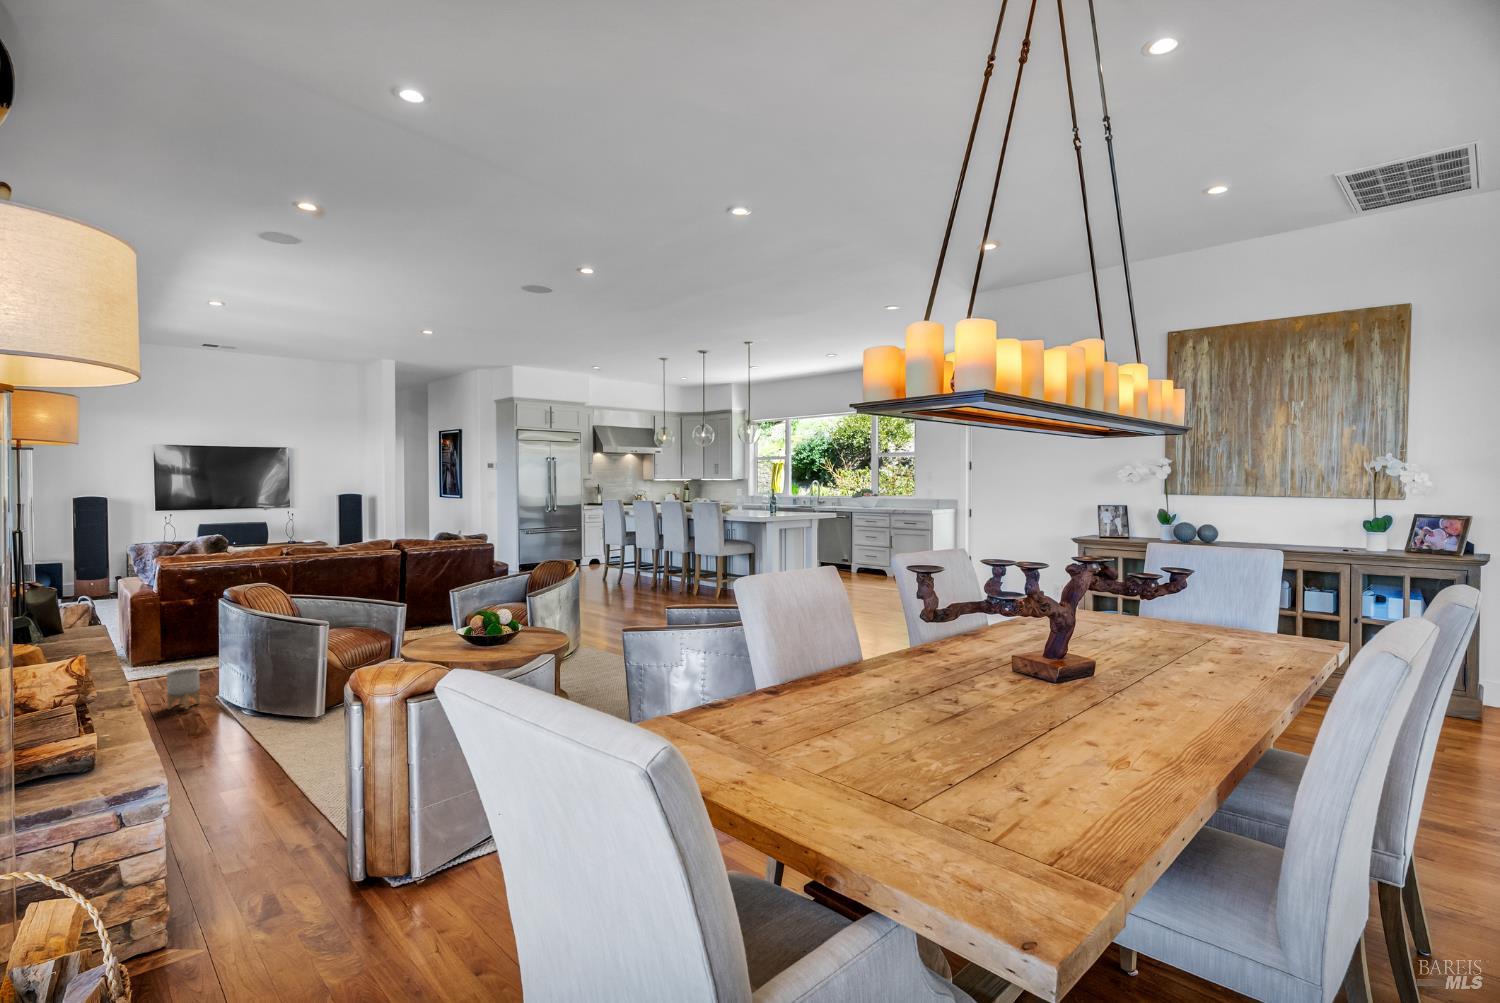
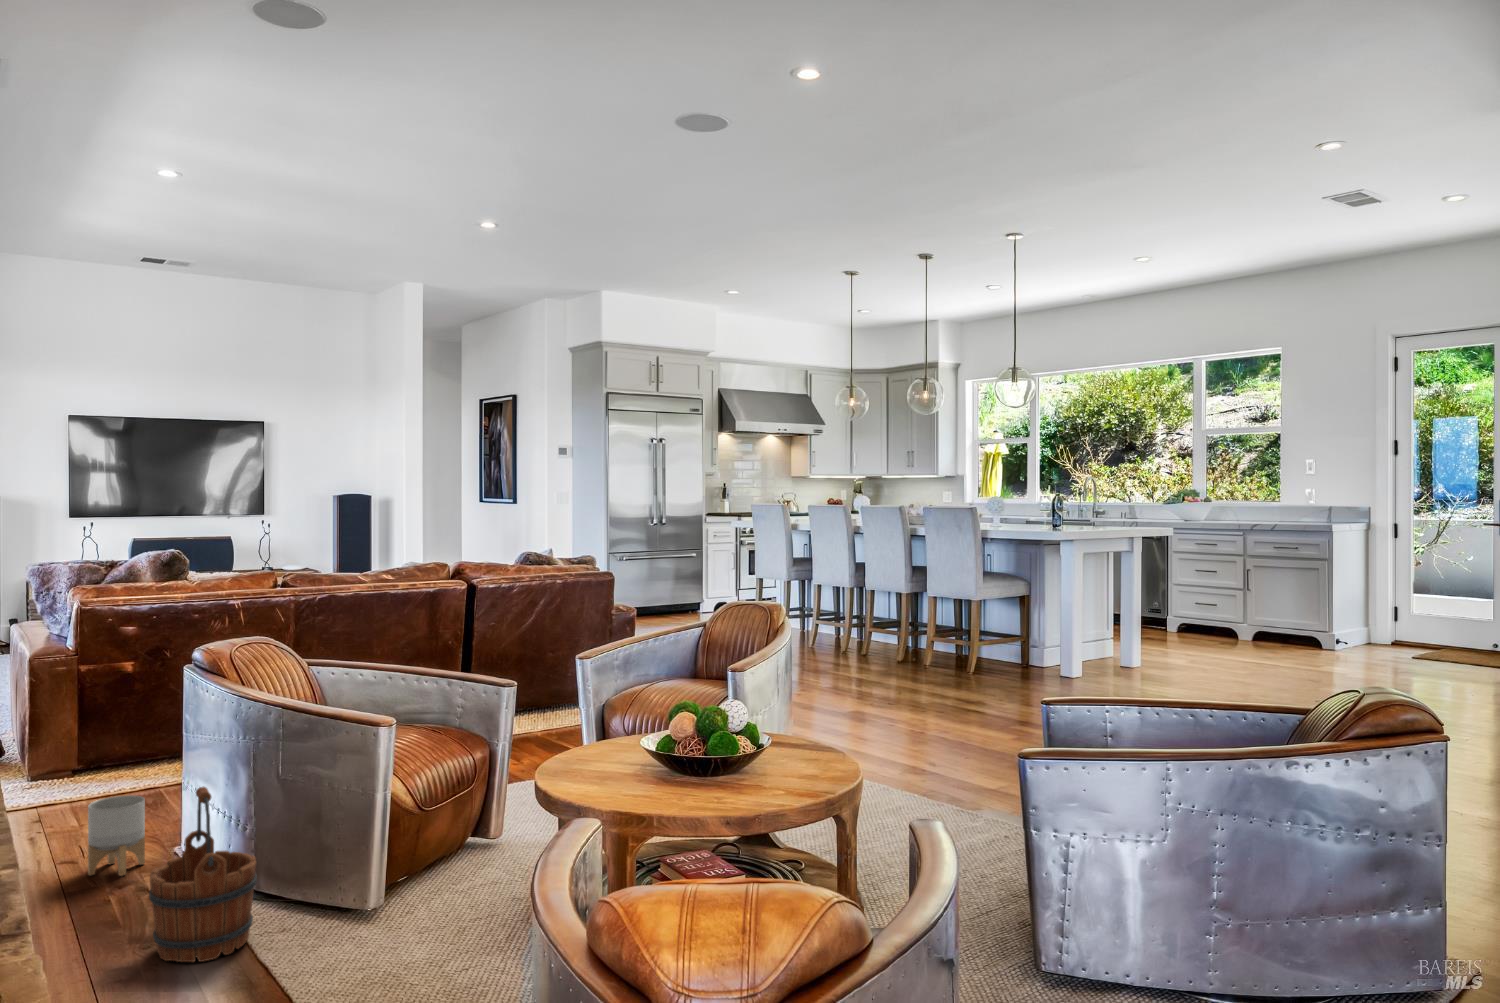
wooden bucket: none [199,657,257,742] -> present [149,787,257,962]

